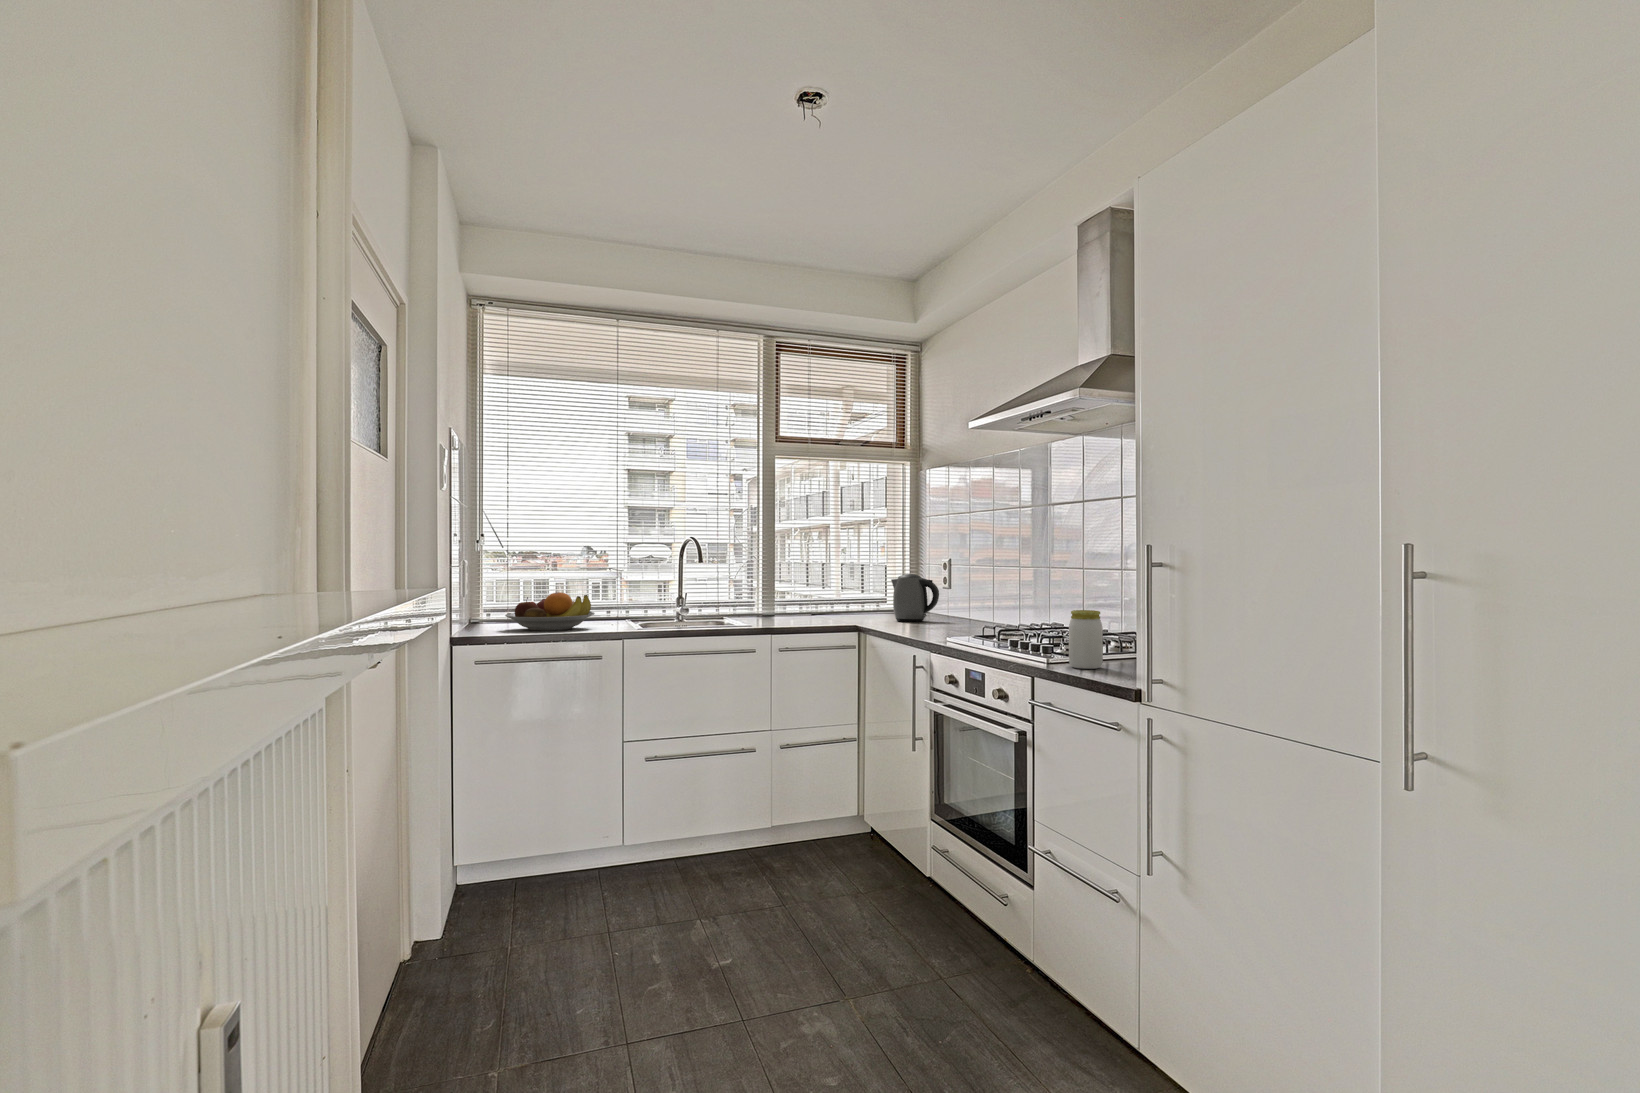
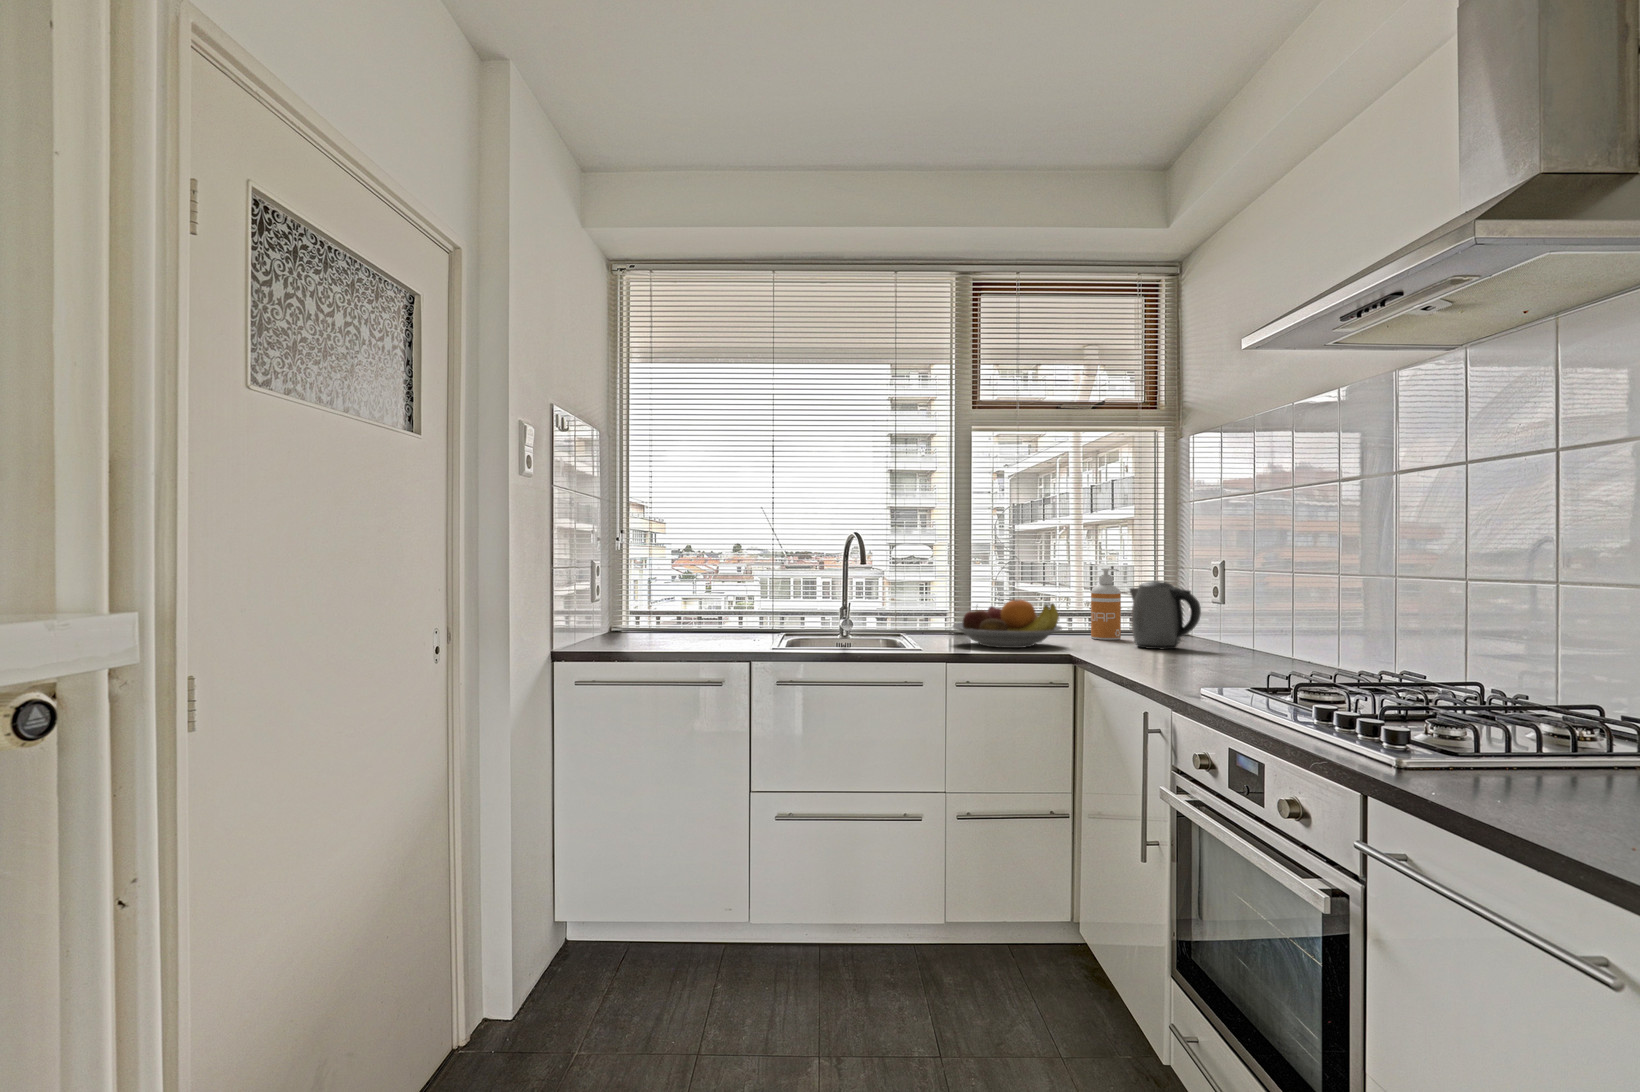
soap dispenser: none [862,566,882,618] -> present [1091,568,1121,640]
fruit bowl: present [505,592,595,631] -> present [953,600,1062,648]
jar: present [1069,610,1103,669] -> none [1450,670,1536,799]

